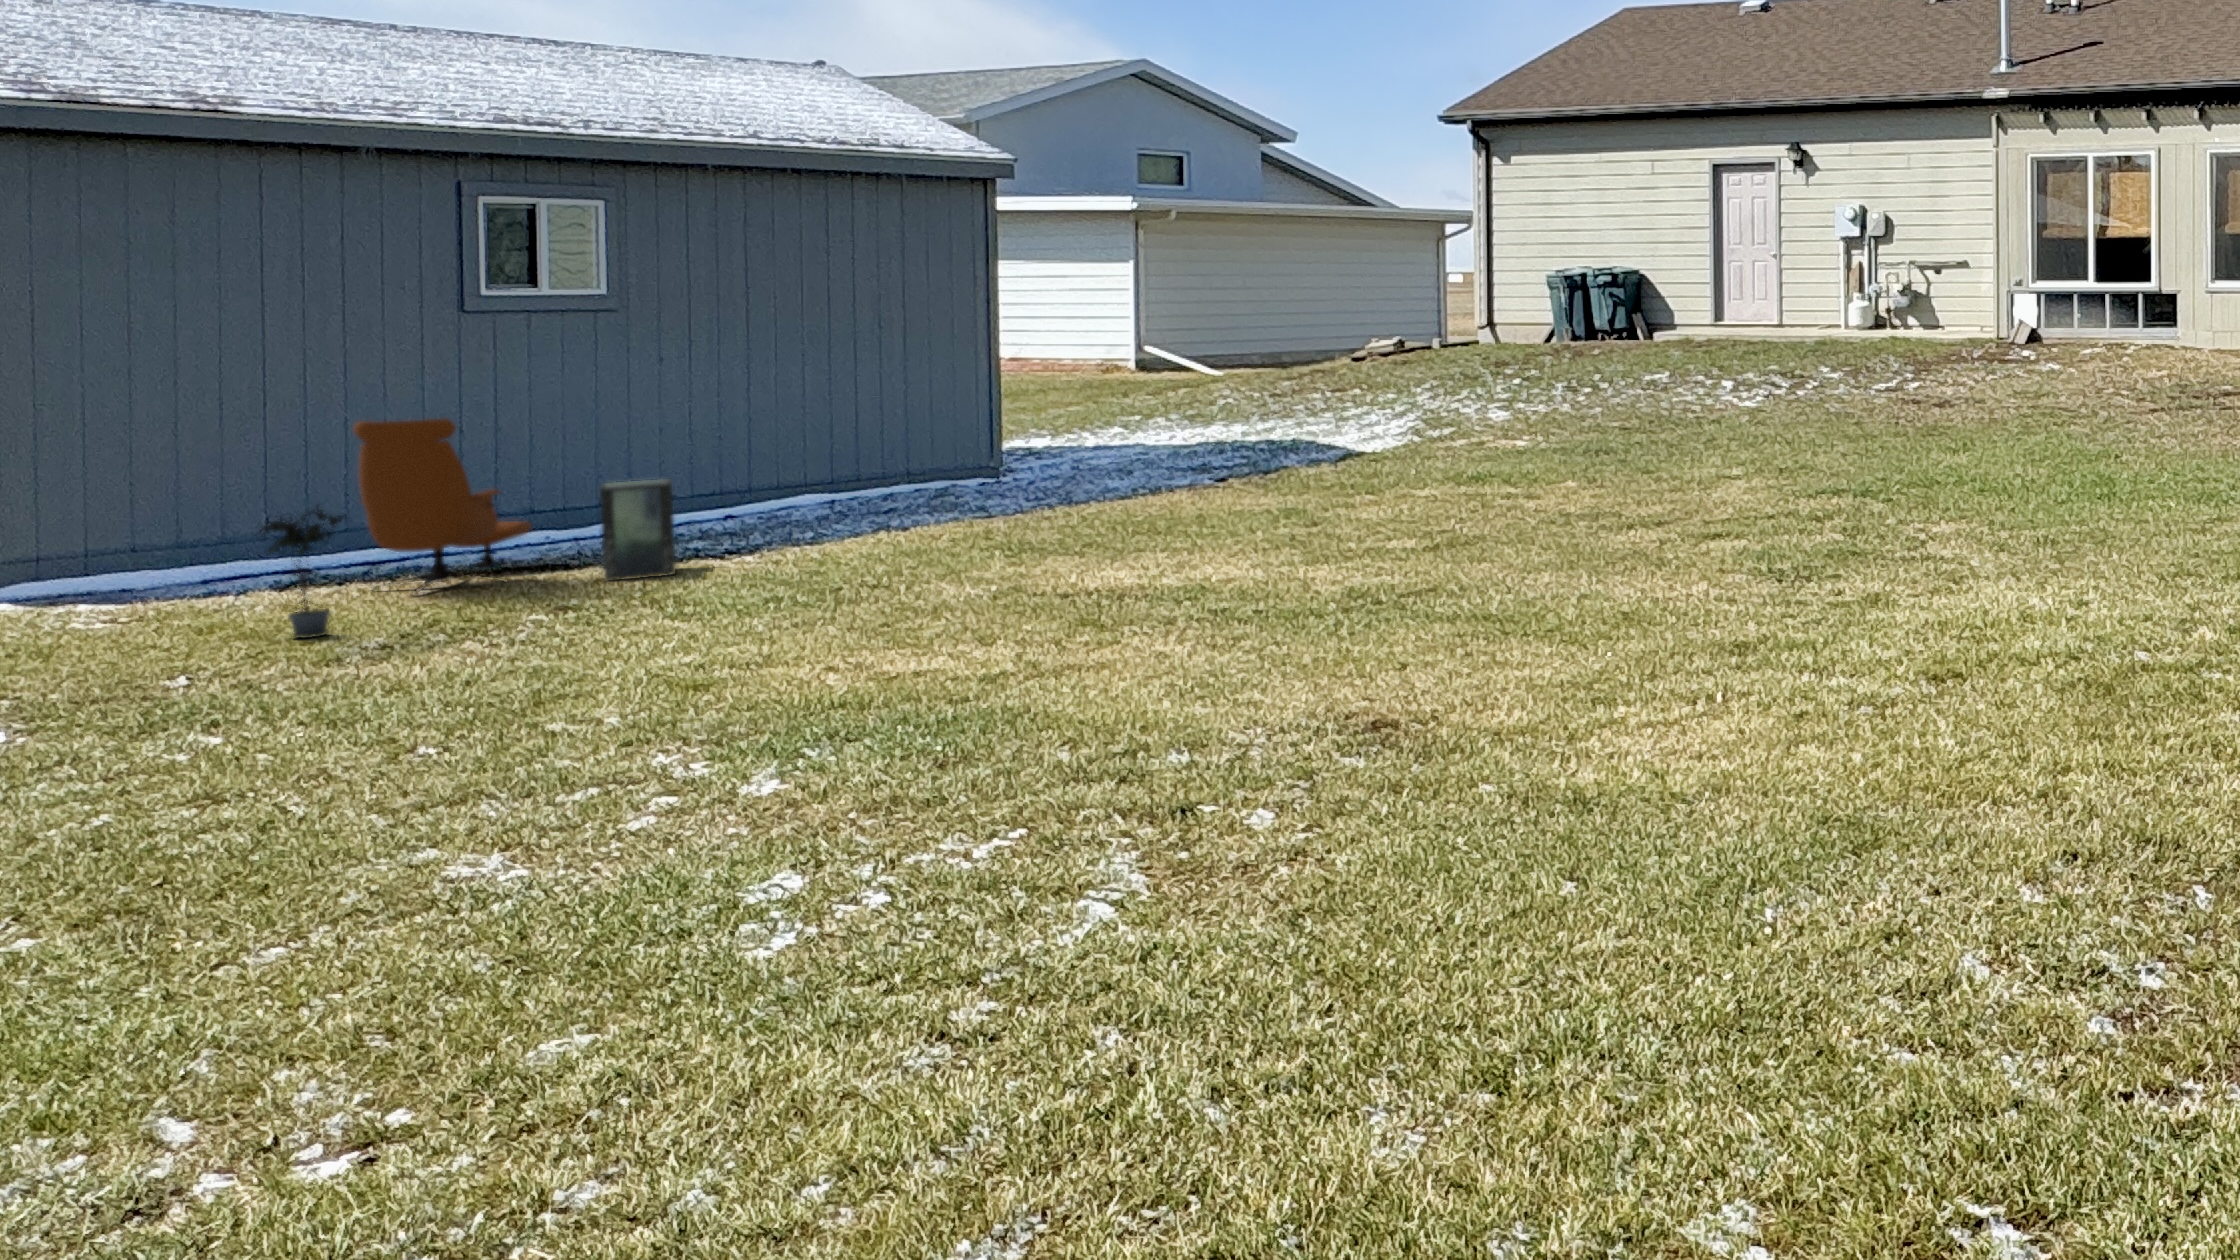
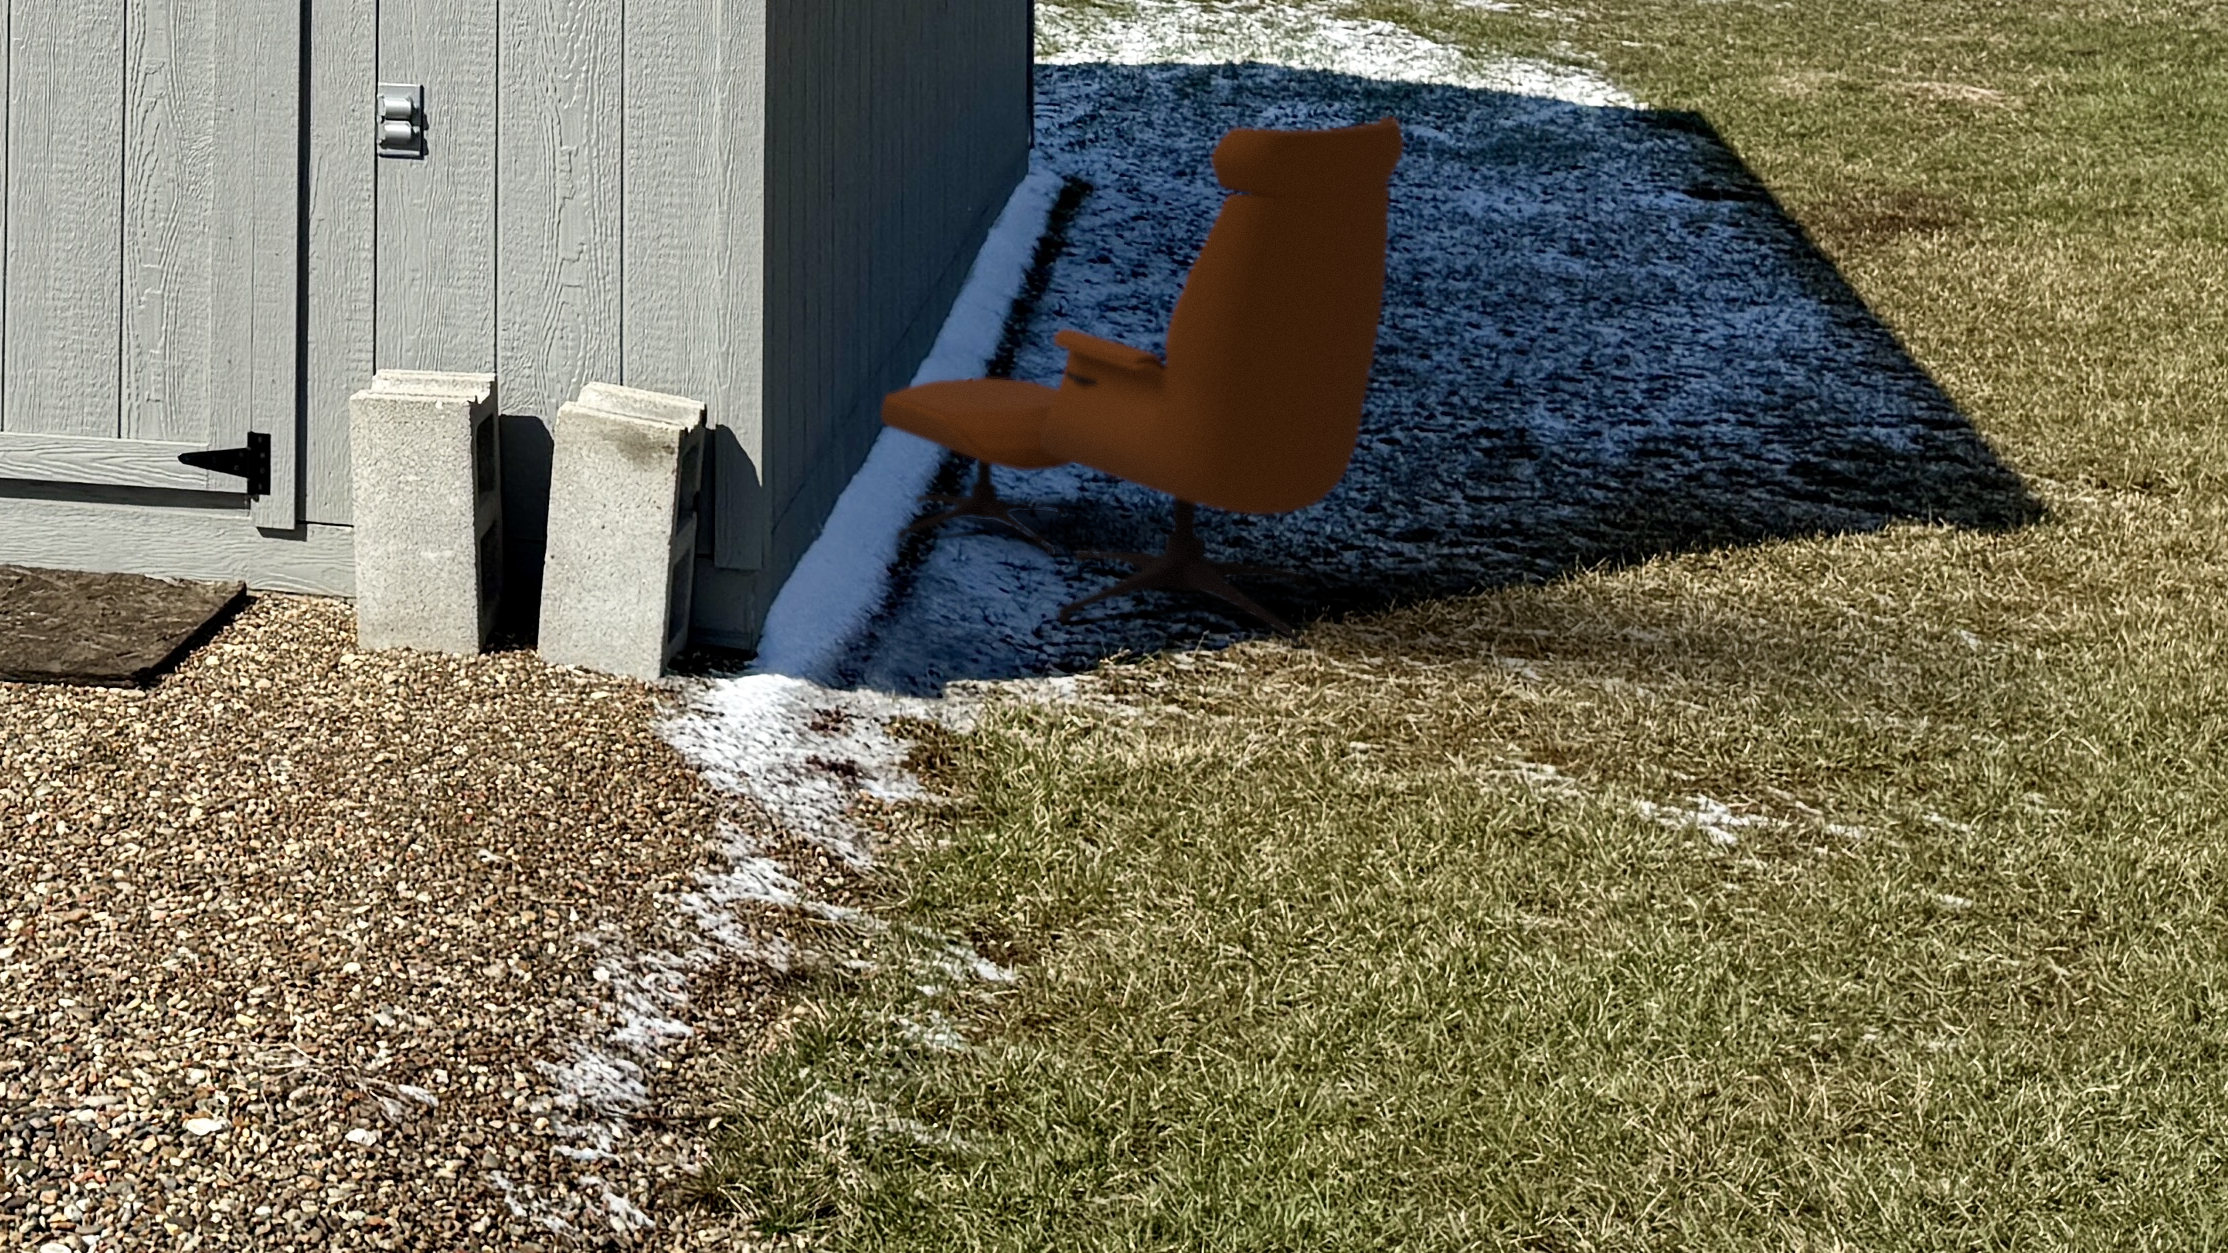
storage box: present [600,479,676,581] -> none [1374,264,1605,577]
potted plant: present [258,506,346,638] -> none [1849,435,2063,877]

